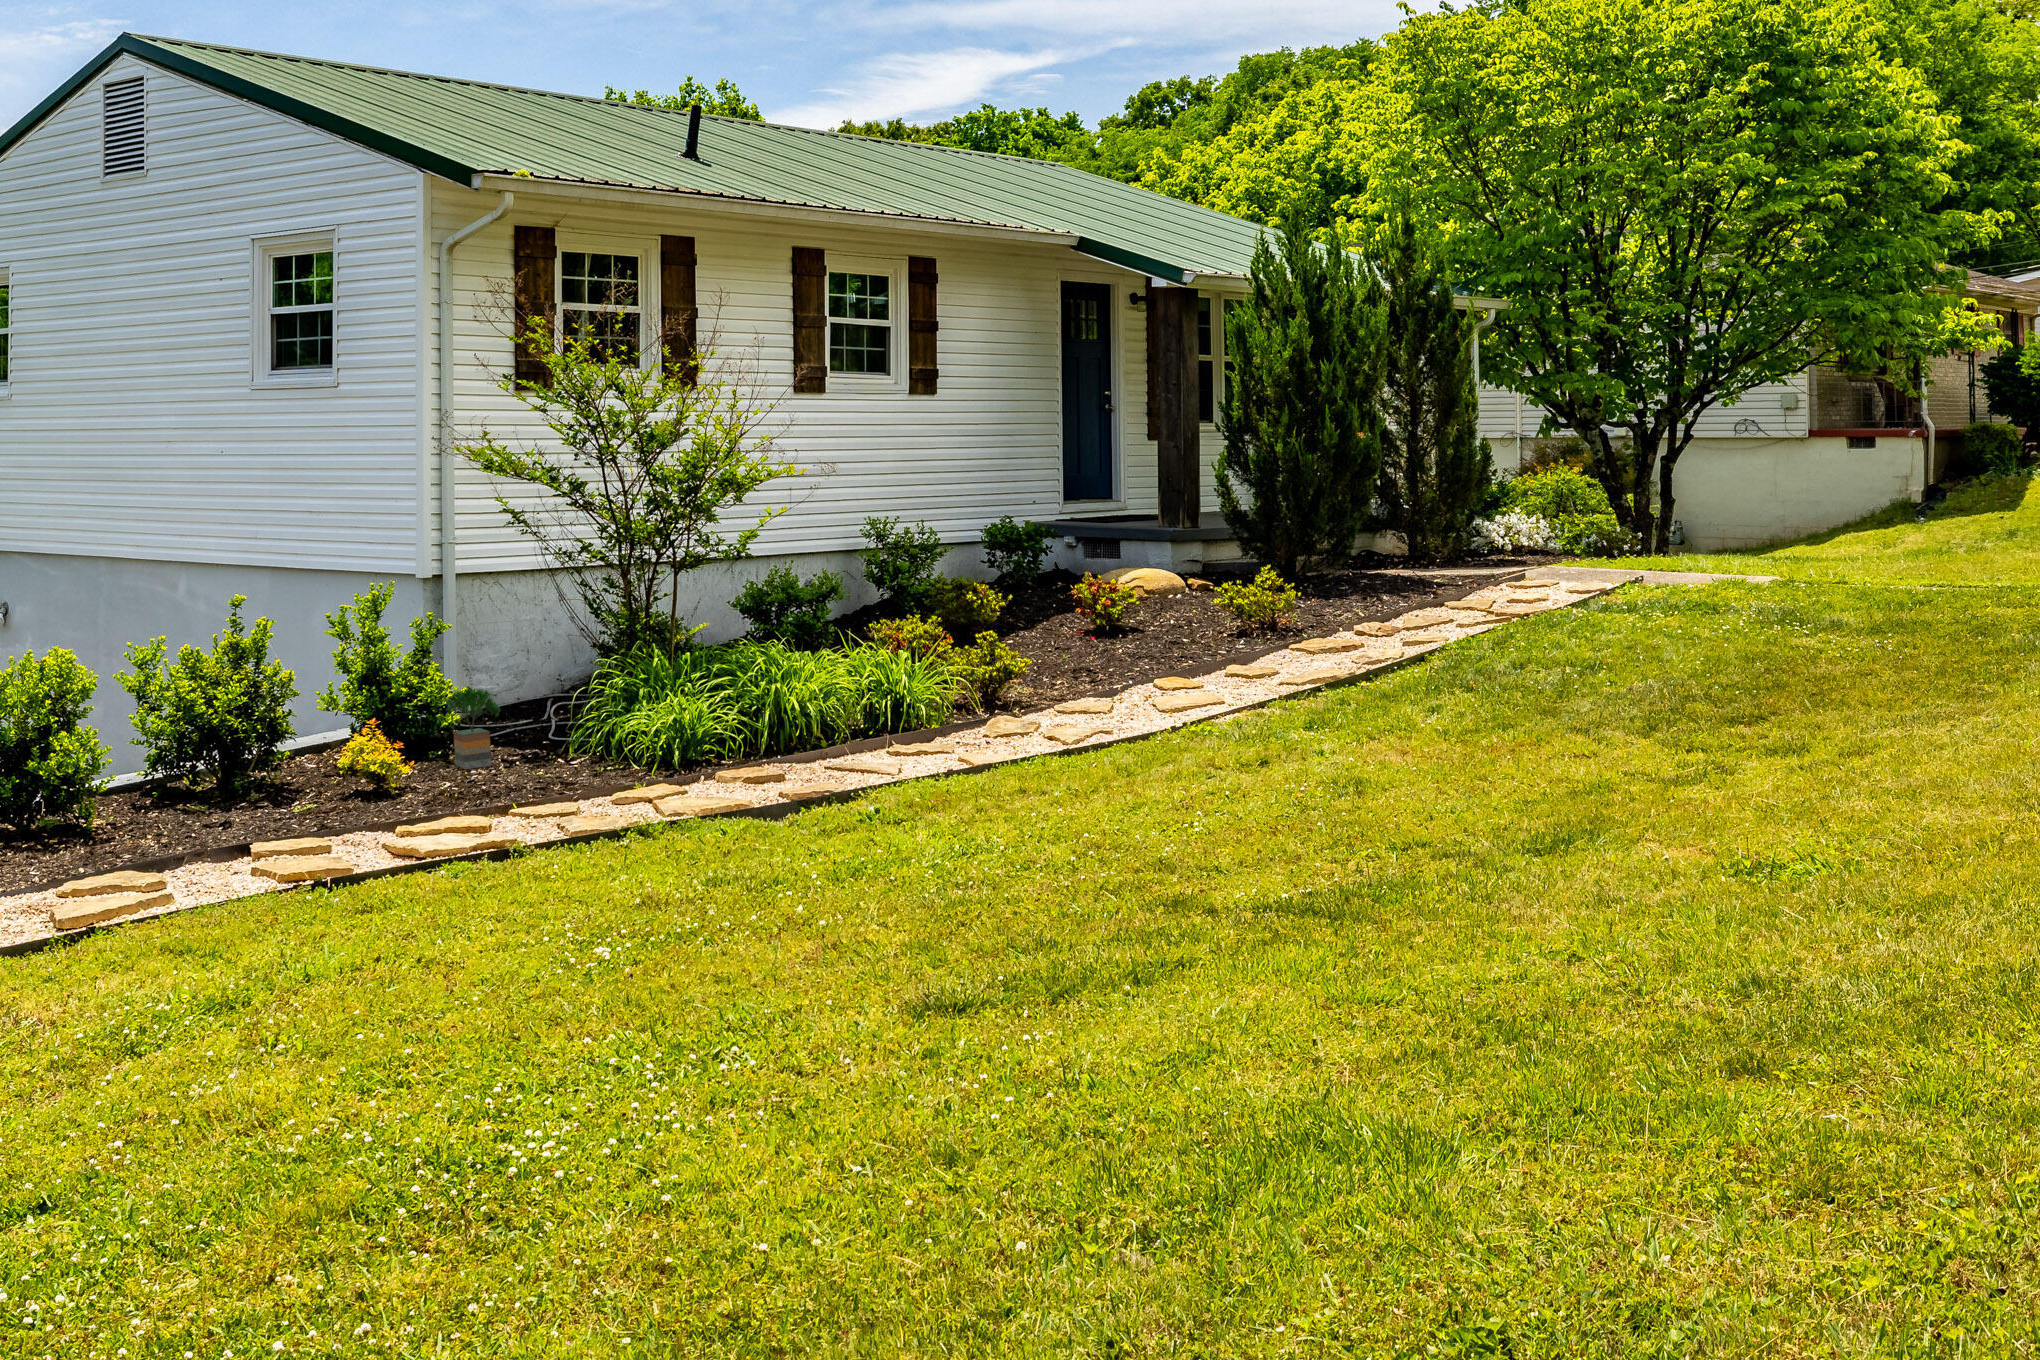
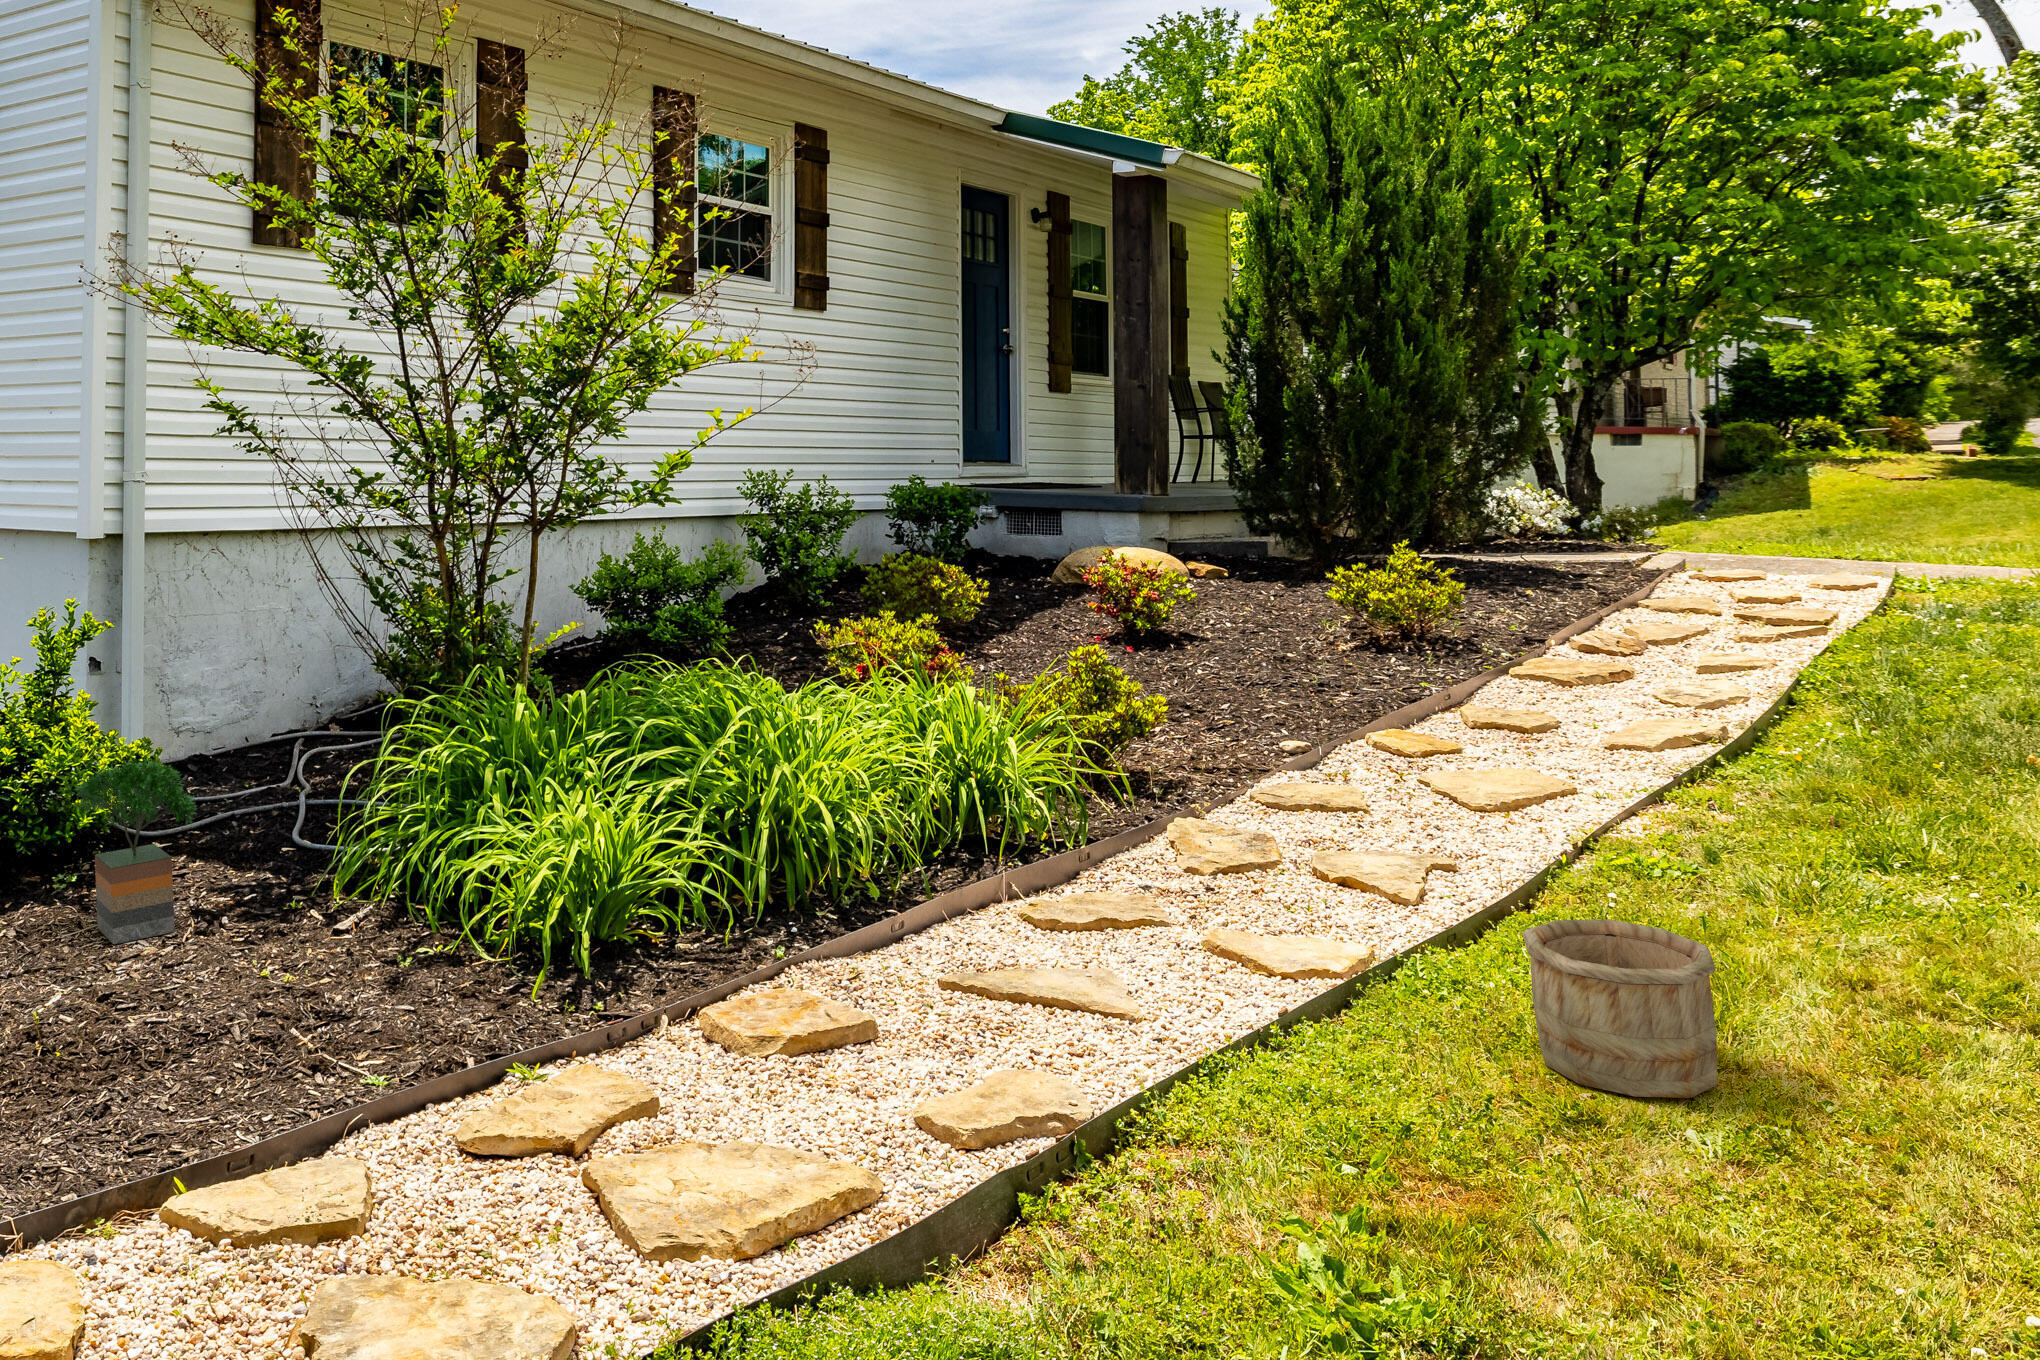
wooden bucket: none [1005,730,1067,787] -> present [1523,919,1717,1098]

